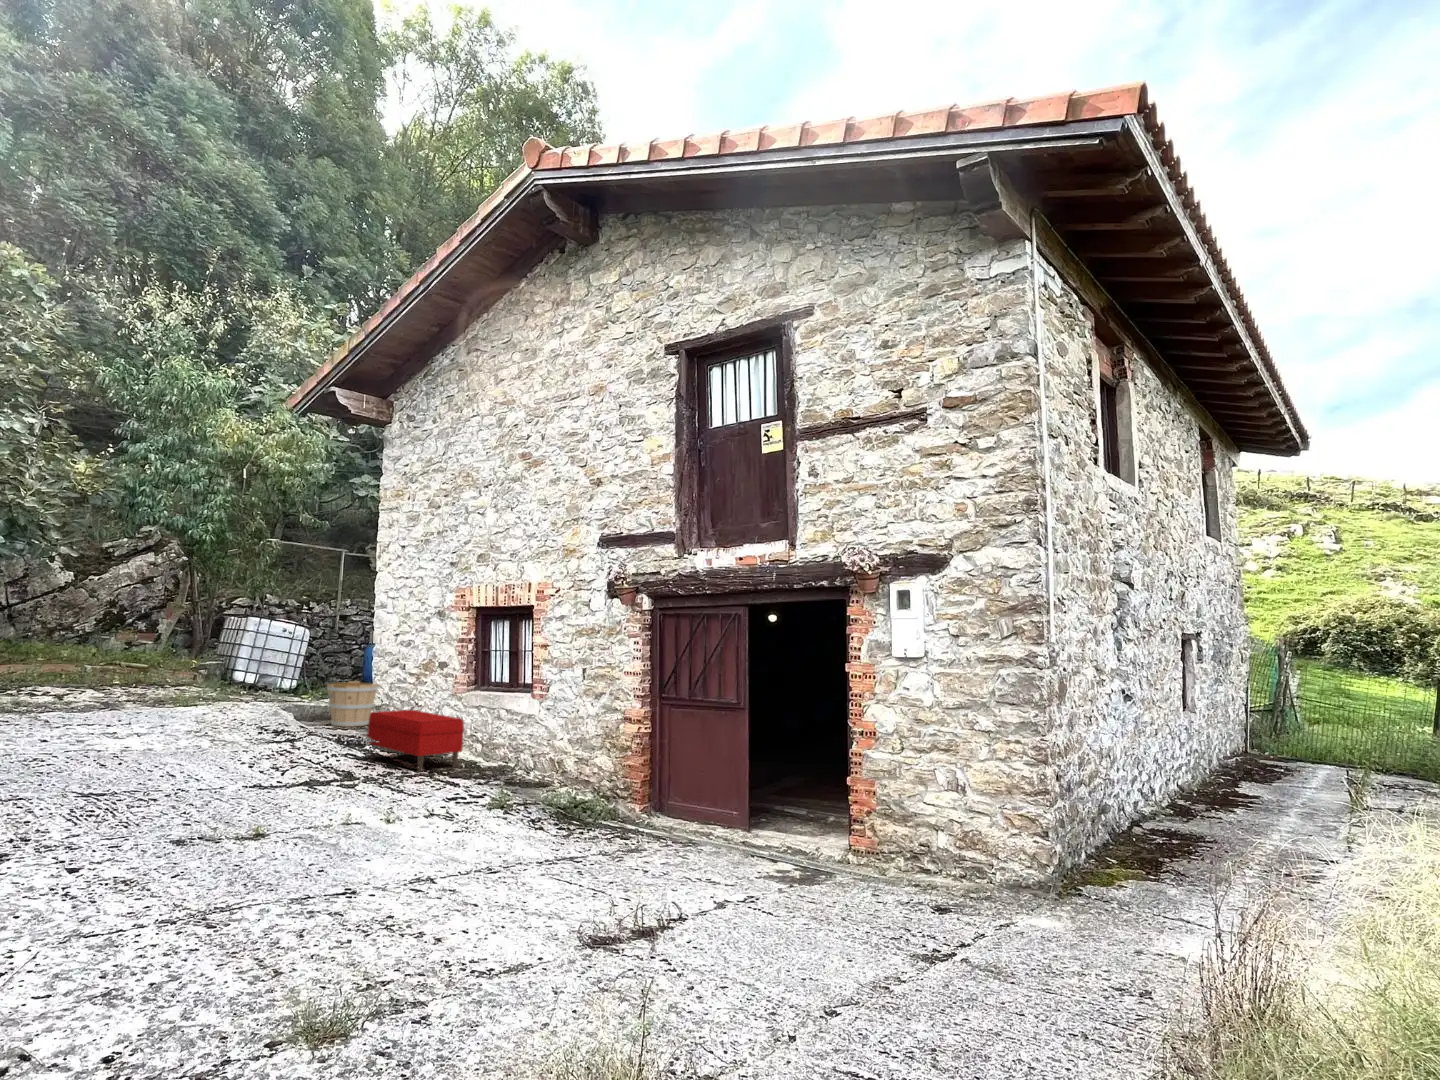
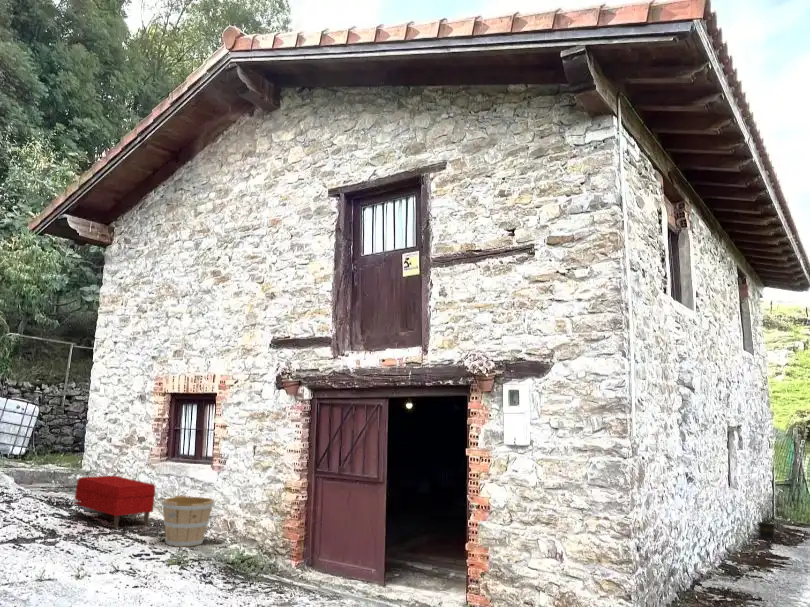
wooden bucket: present [327,681,379,727] -> present [162,495,214,547]
potted plant: none [1218,724,1260,780] -> present [757,500,774,540]

